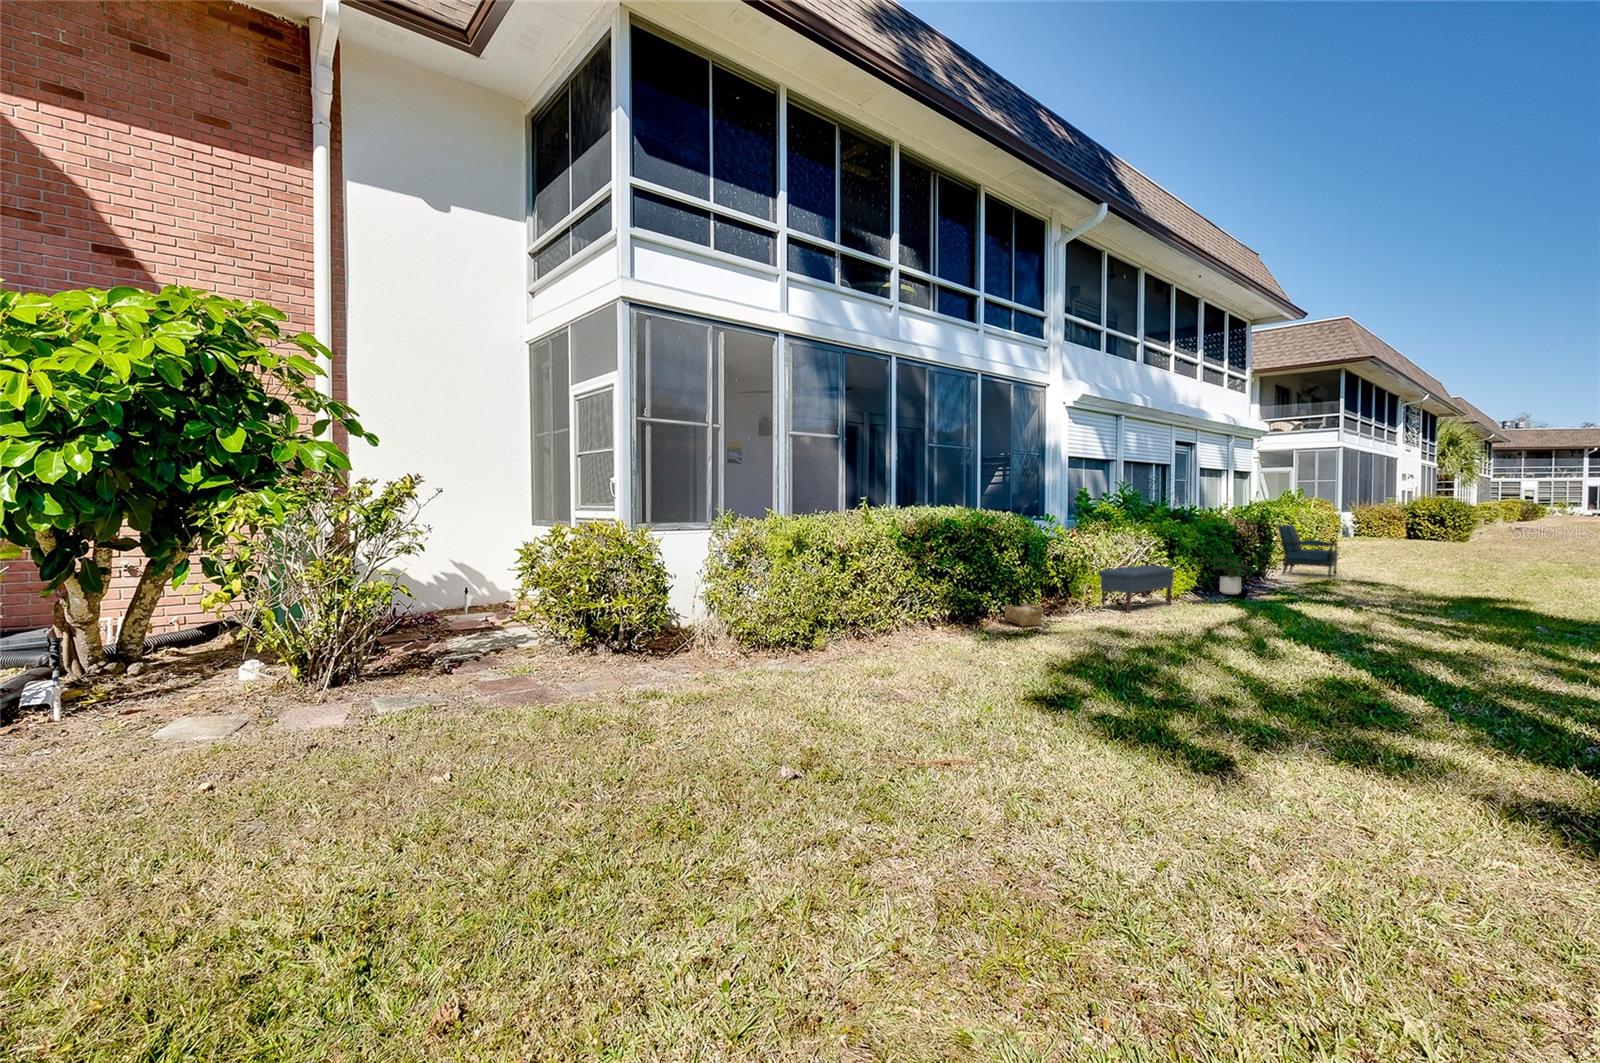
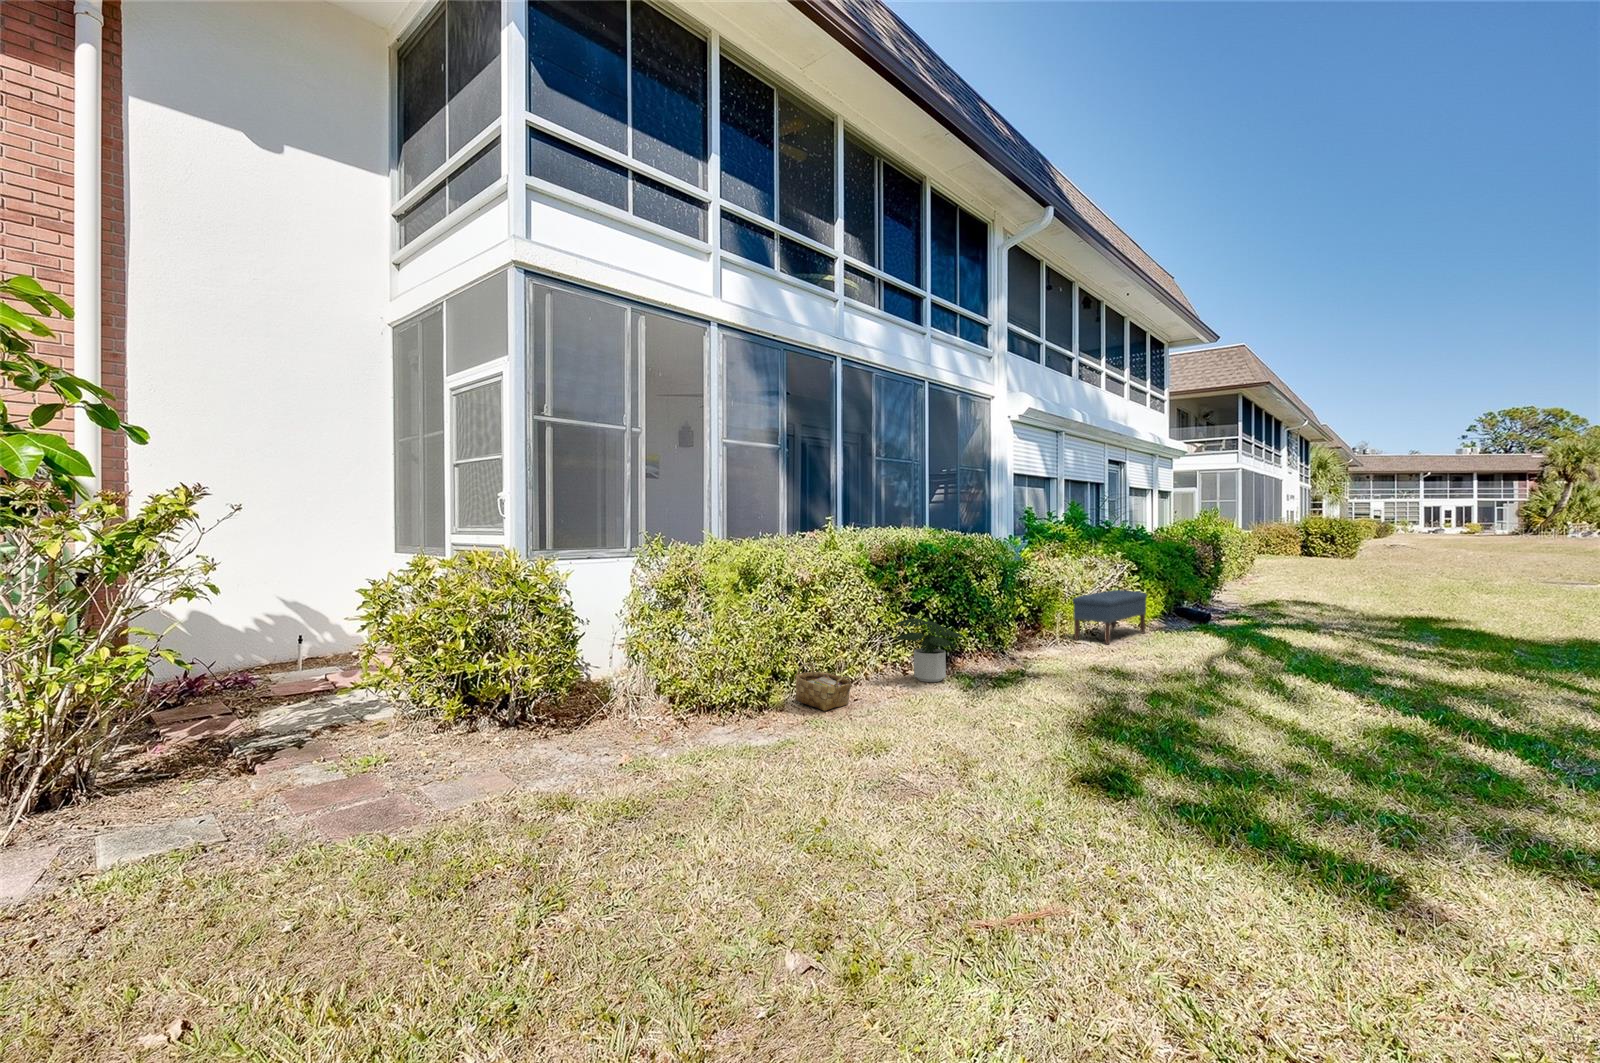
chair: present [1278,525,1338,578] -> none [1220,544,1277,598]
potted plant: present [1210,558,1252,594] -> present [894,619,963,682]
woven basket: present [1005,603,1043,626] -> present [795,663,851,711]

